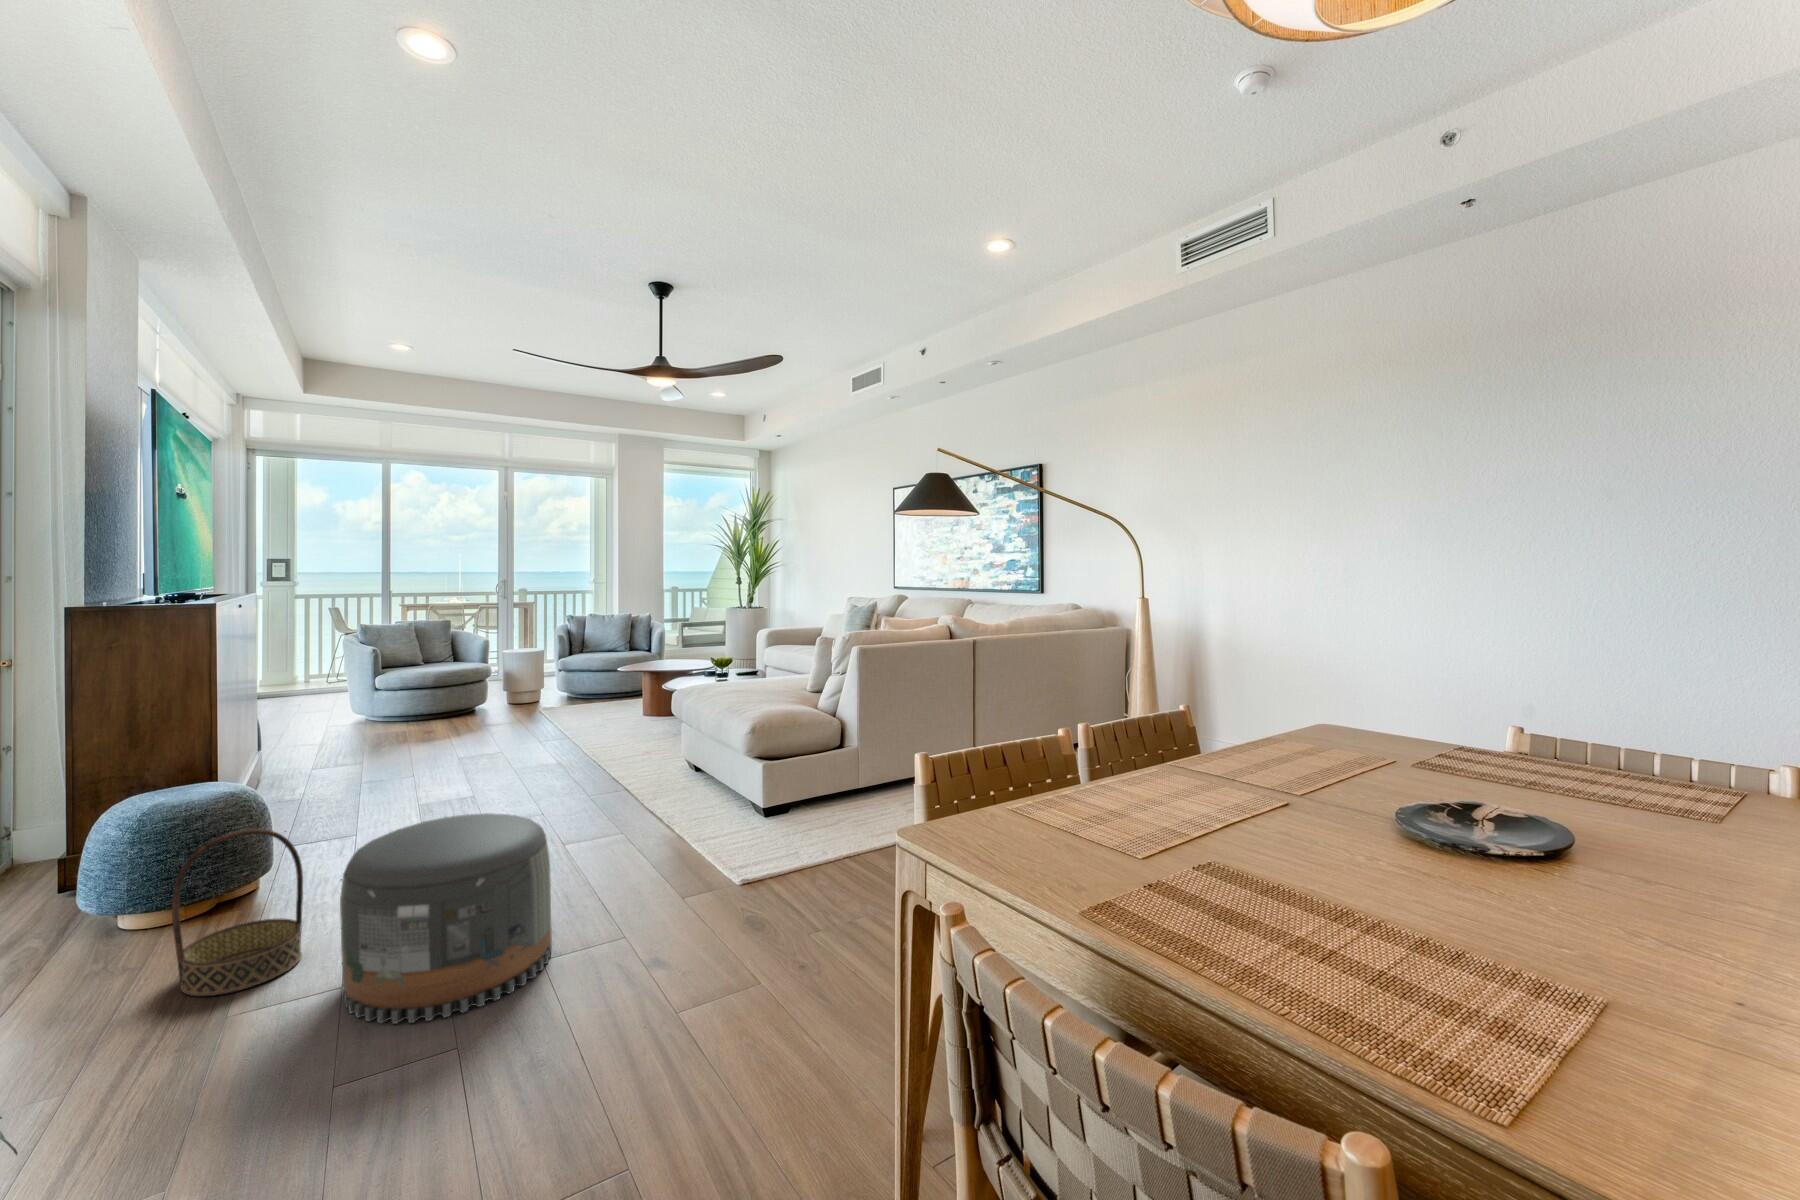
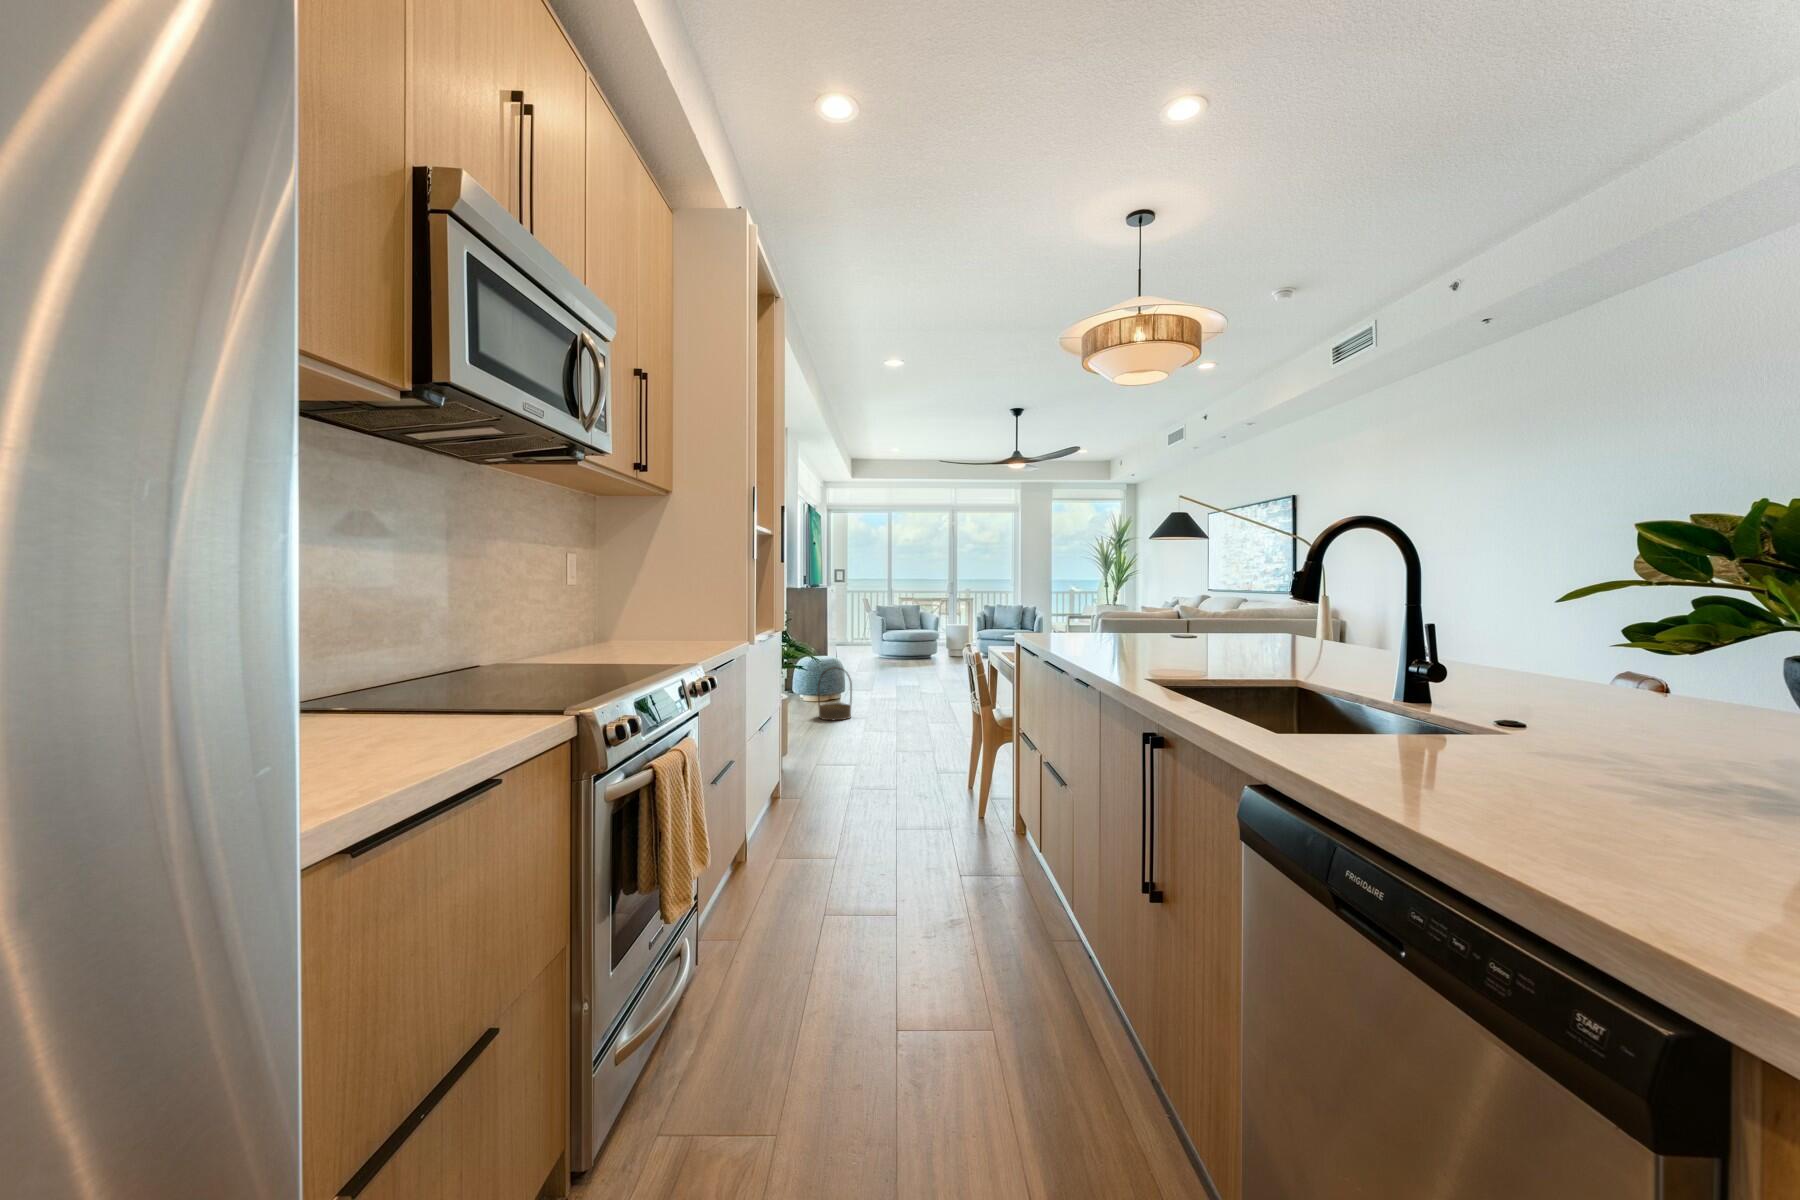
pouf: present [340,813,552,1024] -> none [863,671,930,733]

